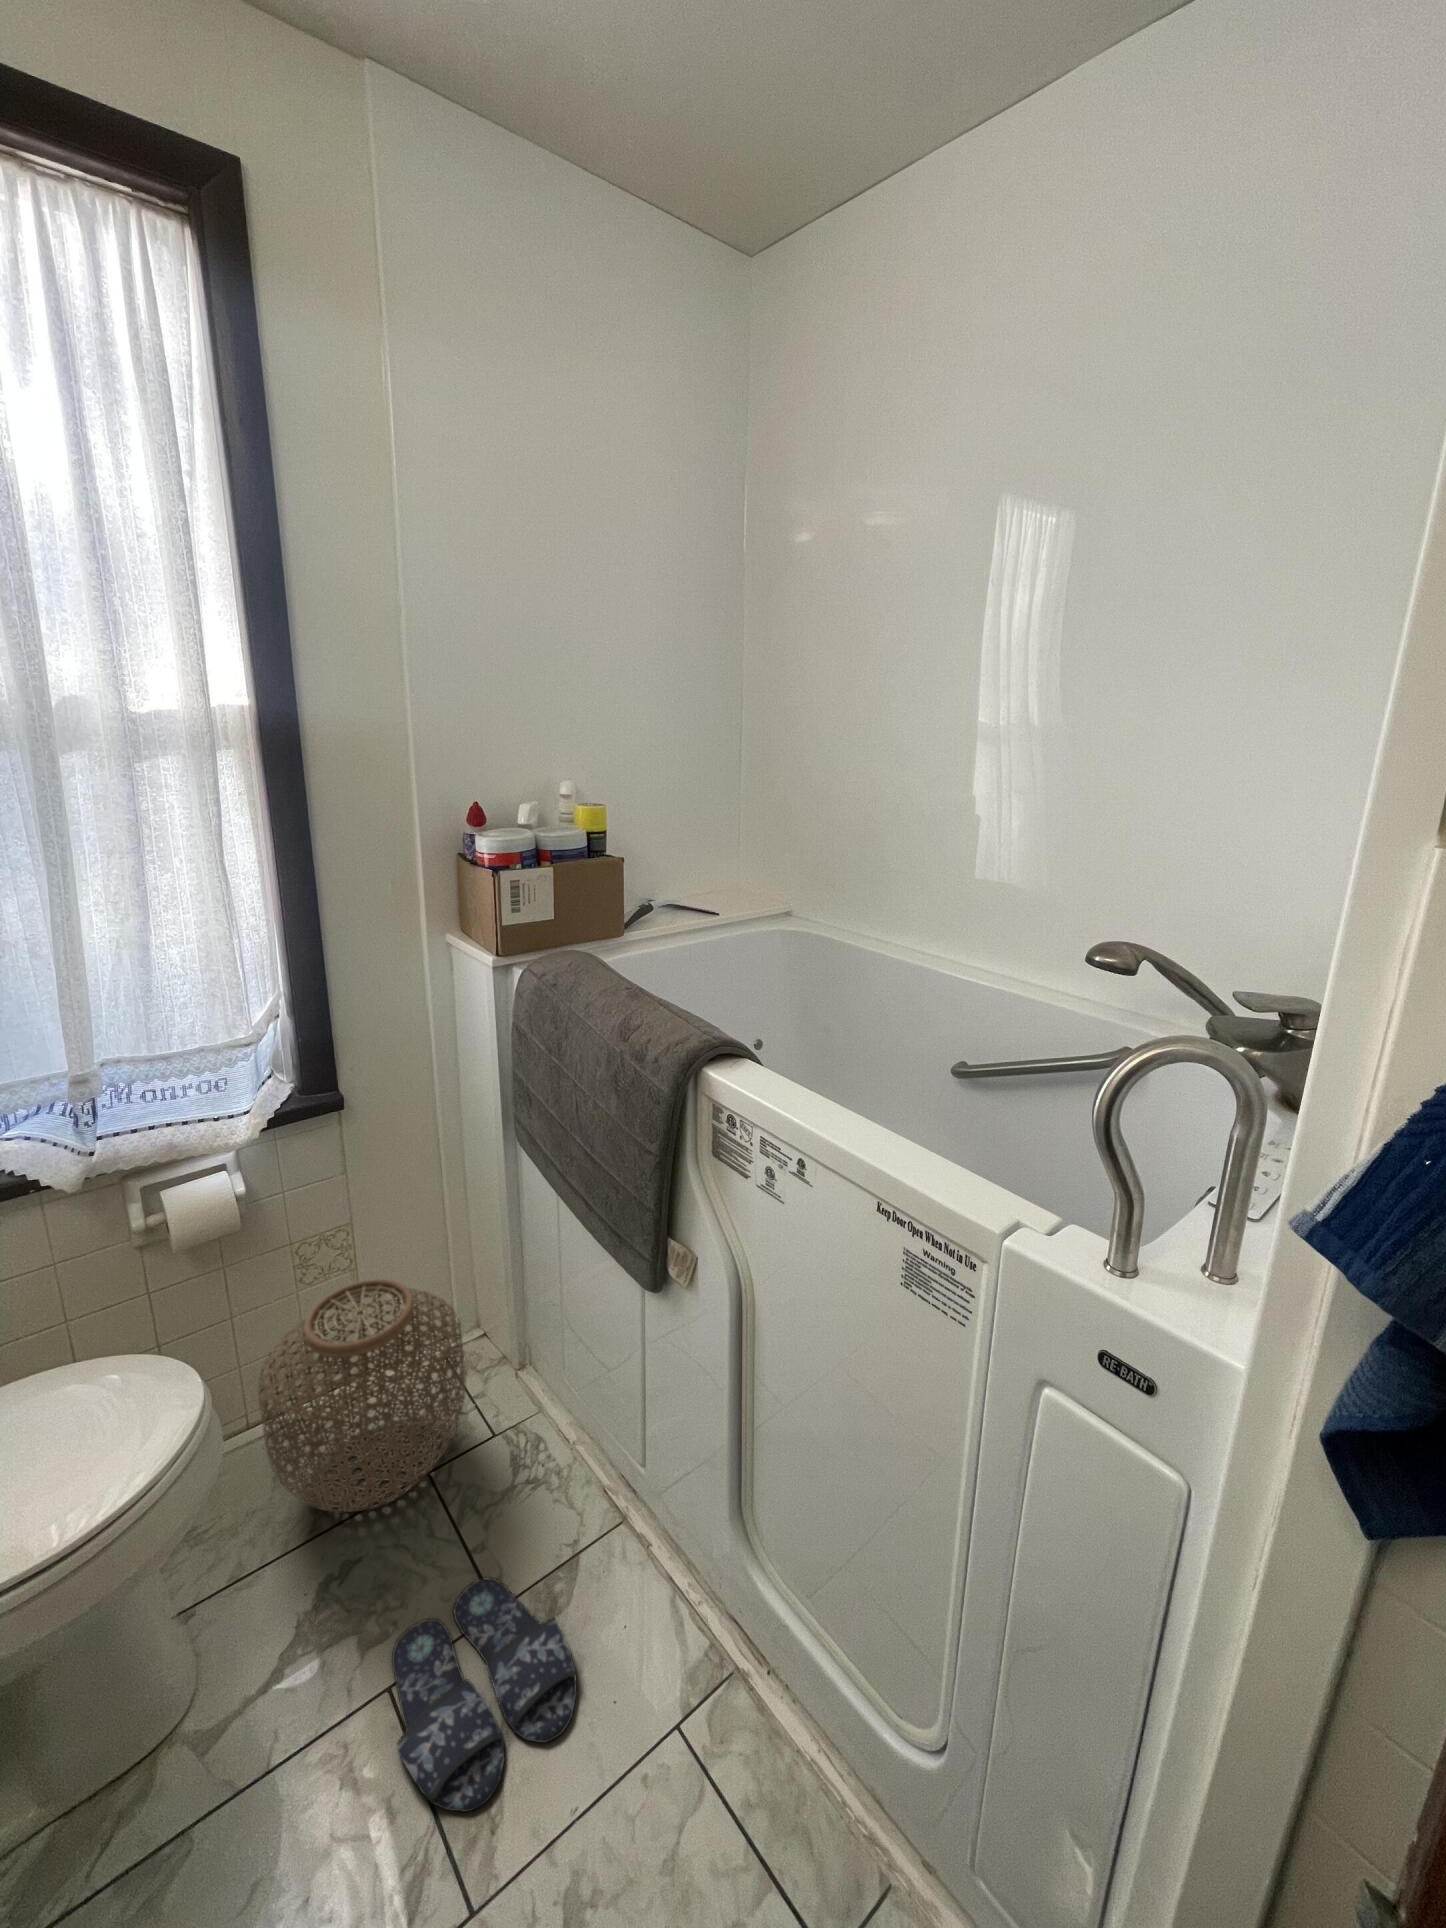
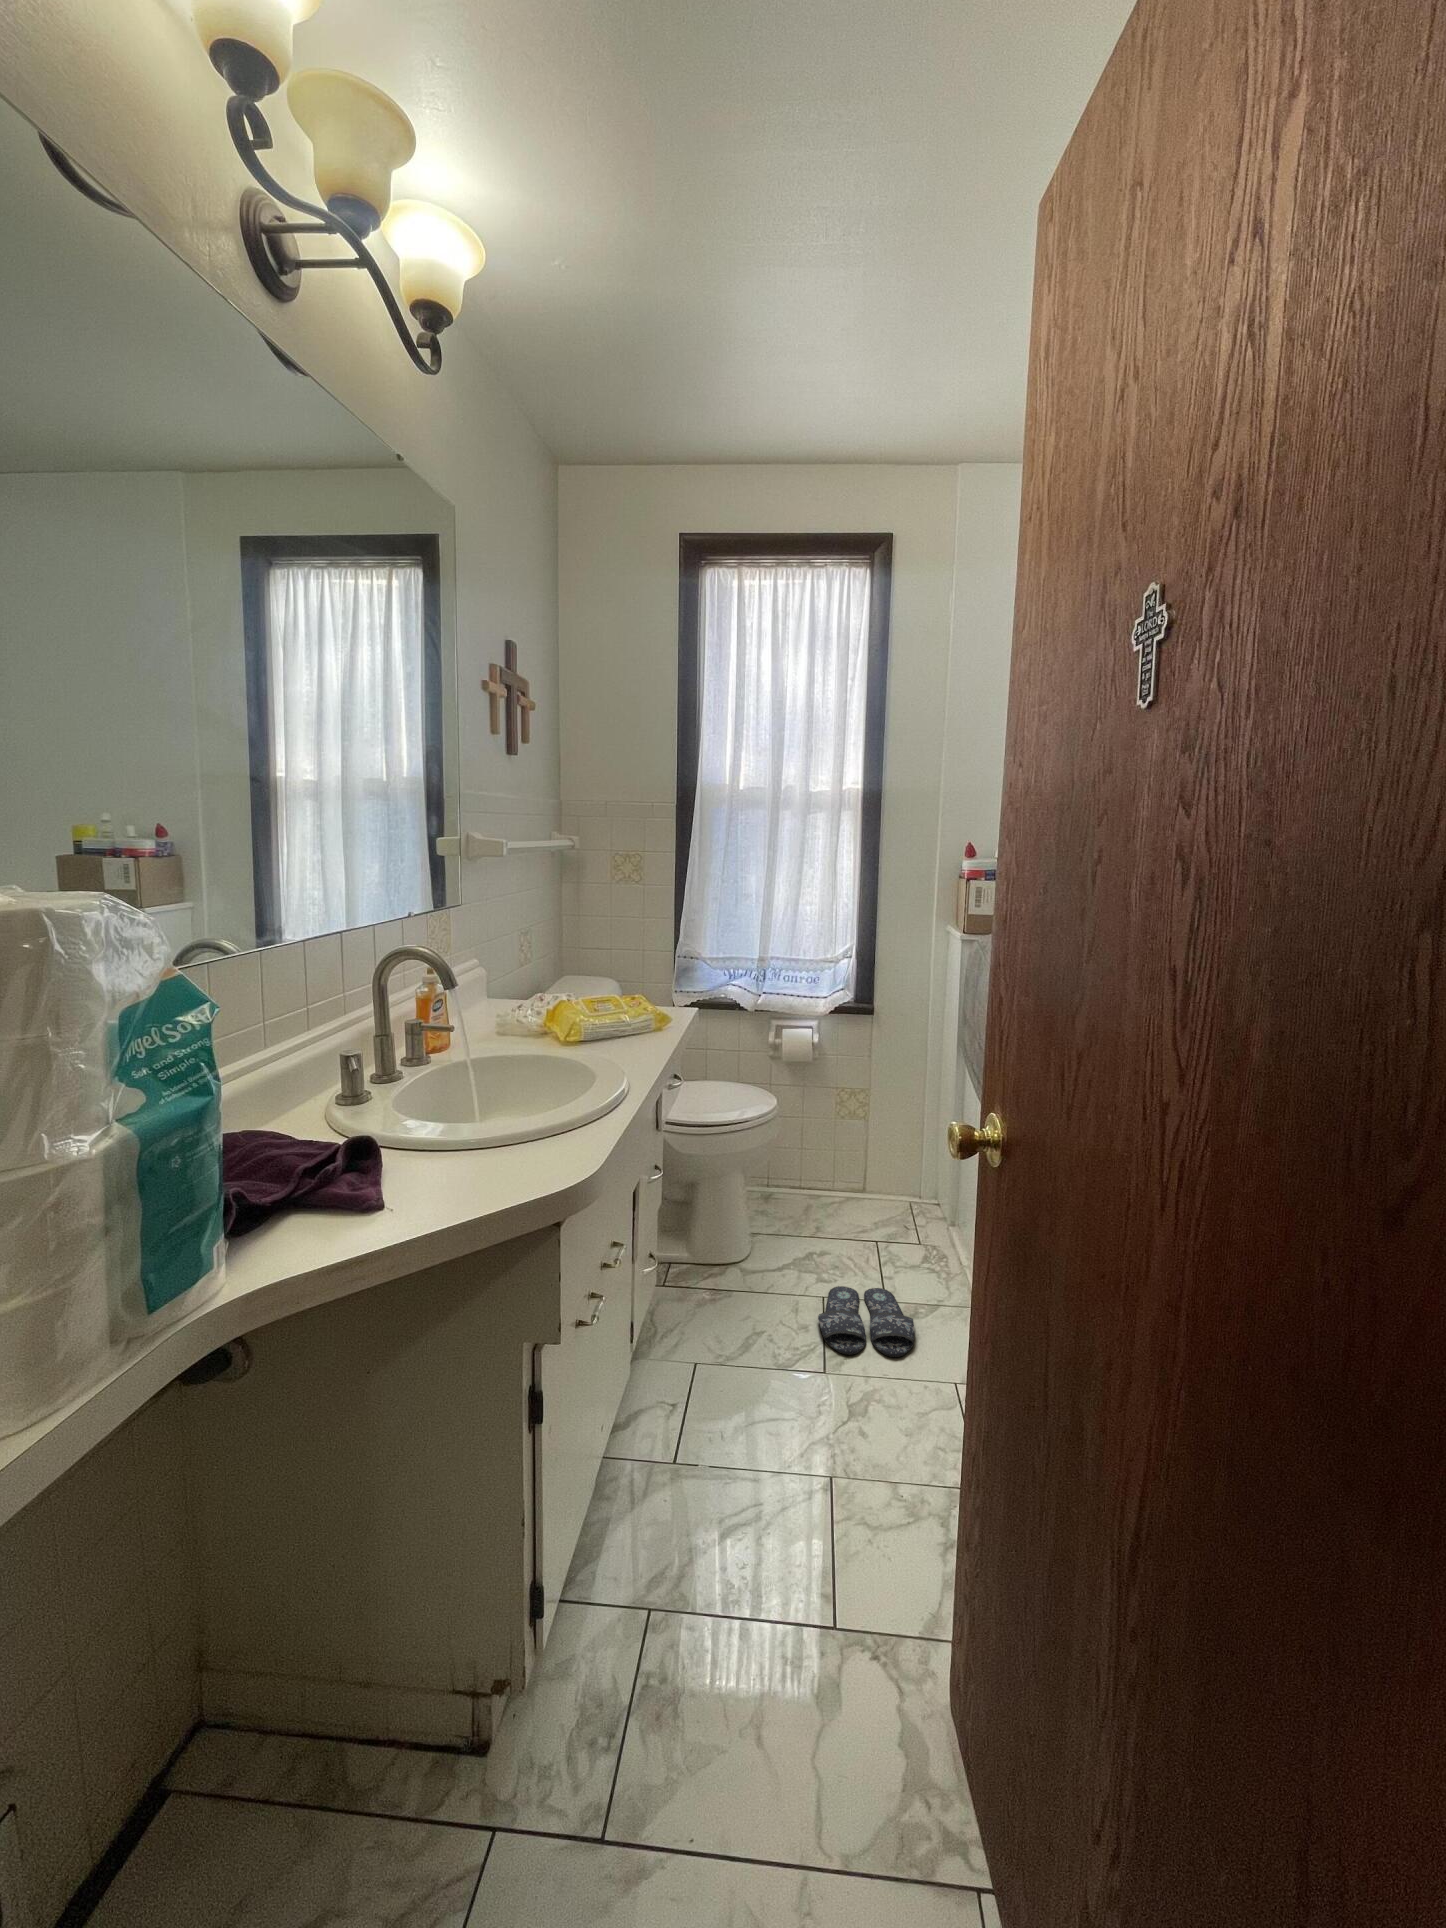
woven basket: present [258,1279,466,1512] -> none [802,1114,910,1242]

